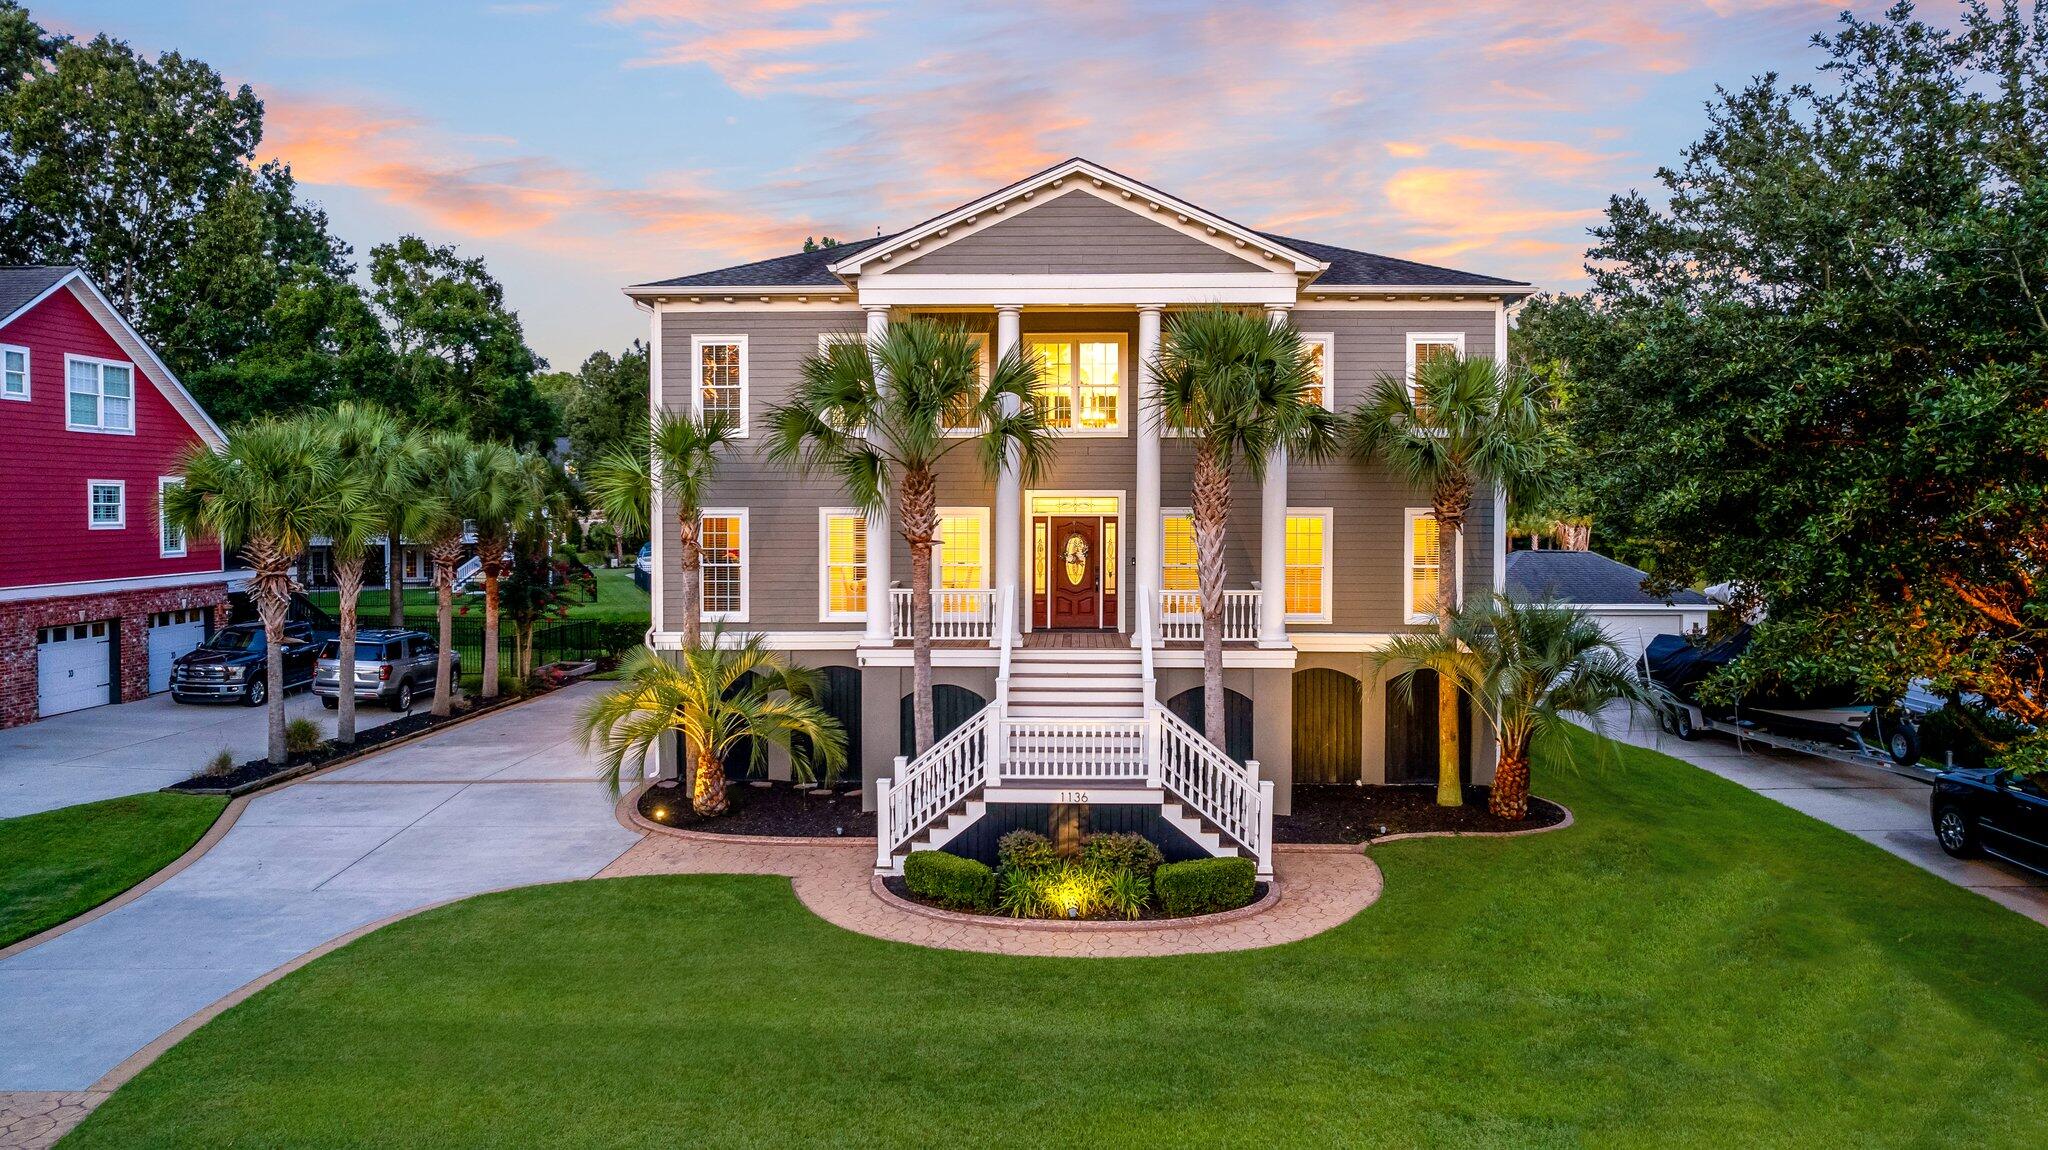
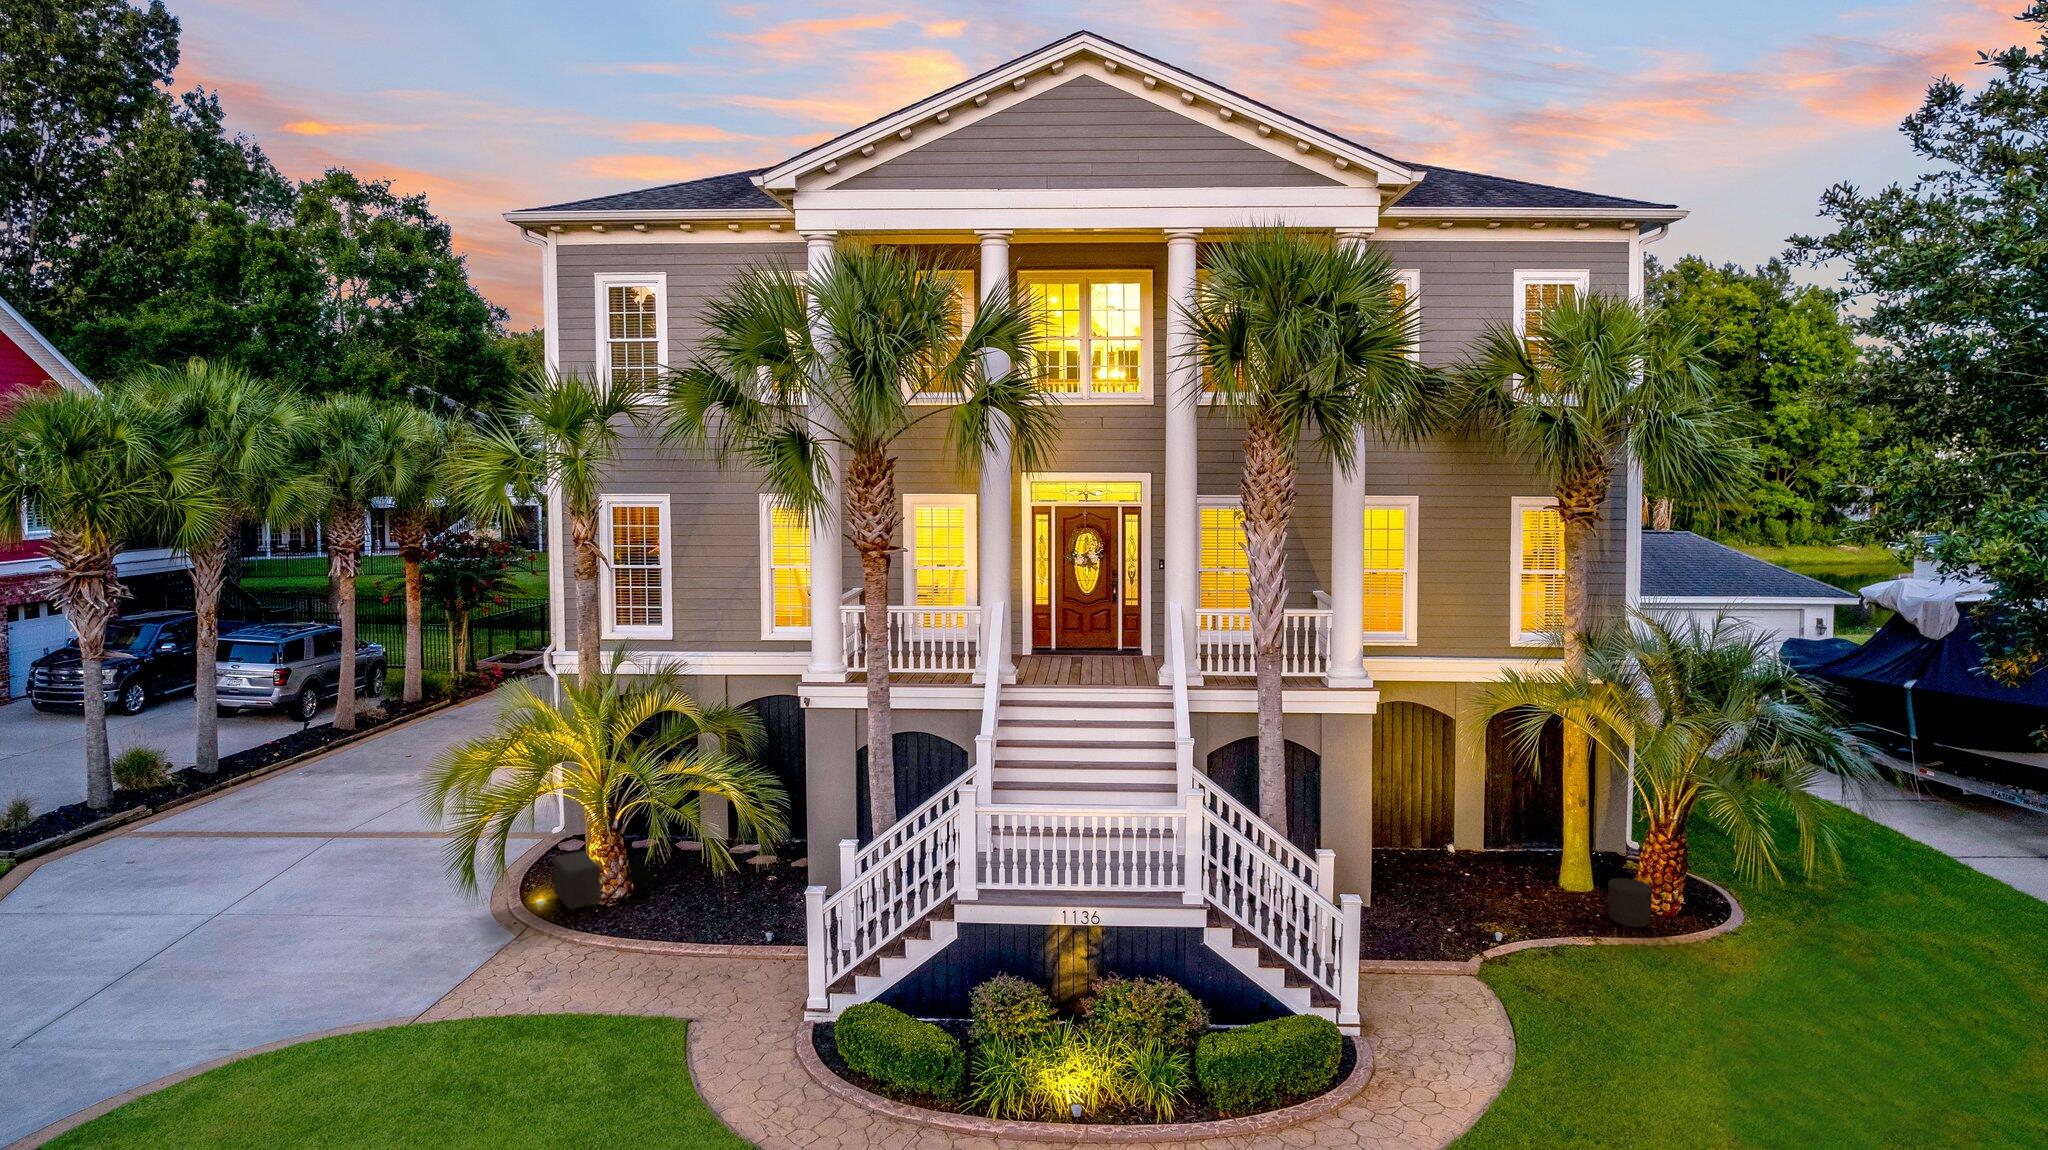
storage bench: none [666,778,706,820] -> present [552,851,601,911]
woven basket: none [1472,792,1504,826] -> present [1608,878,1653,927]

